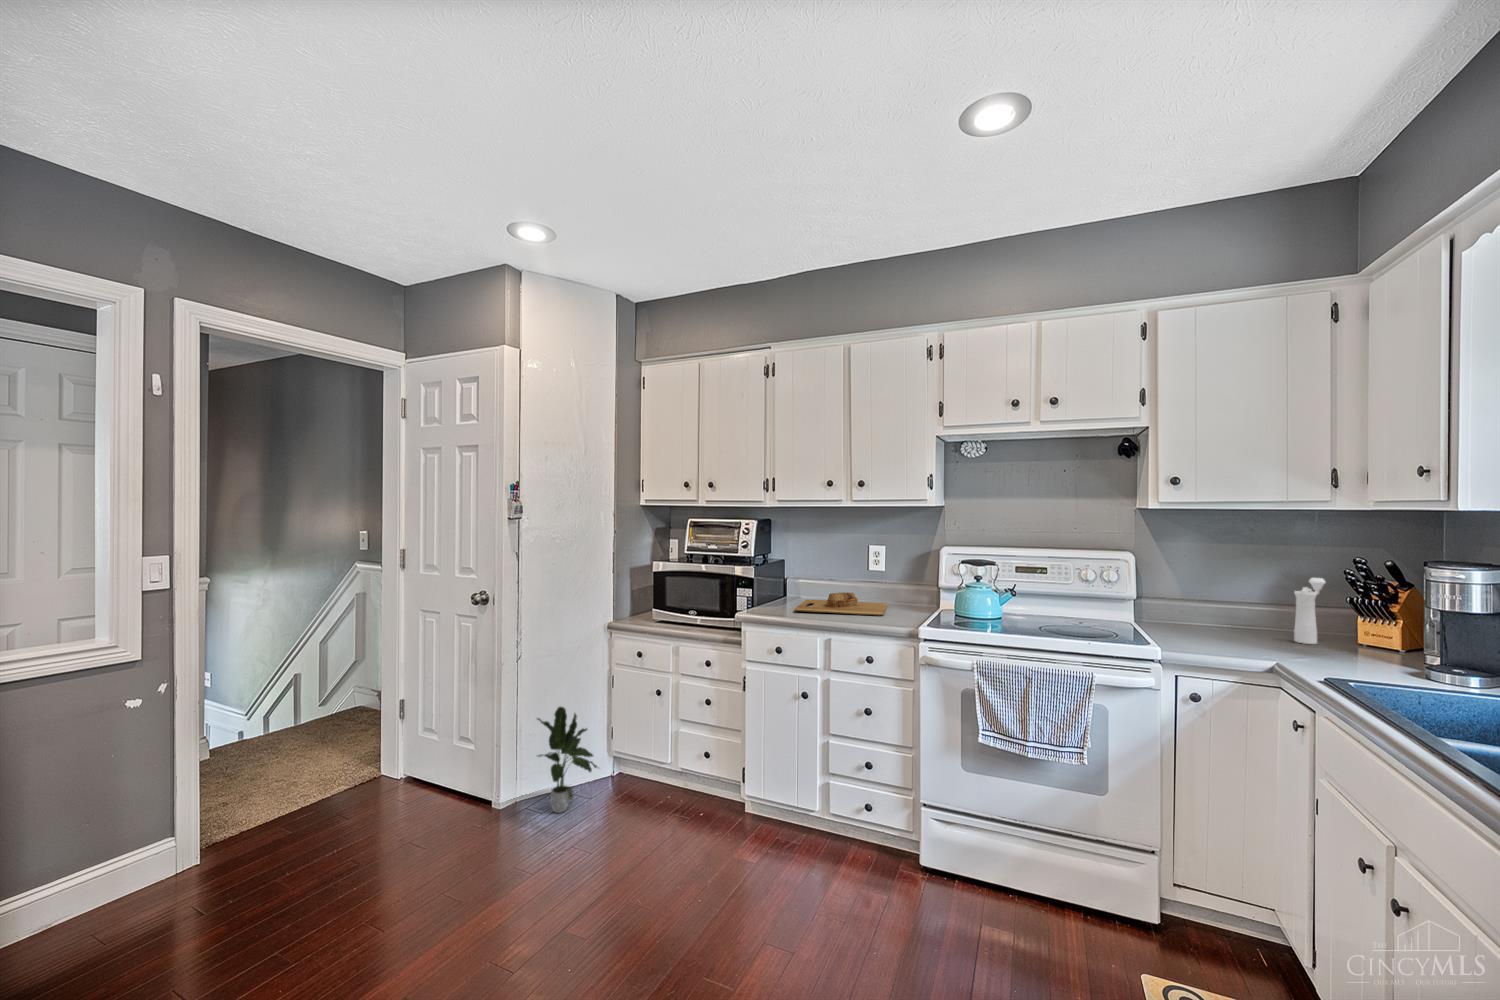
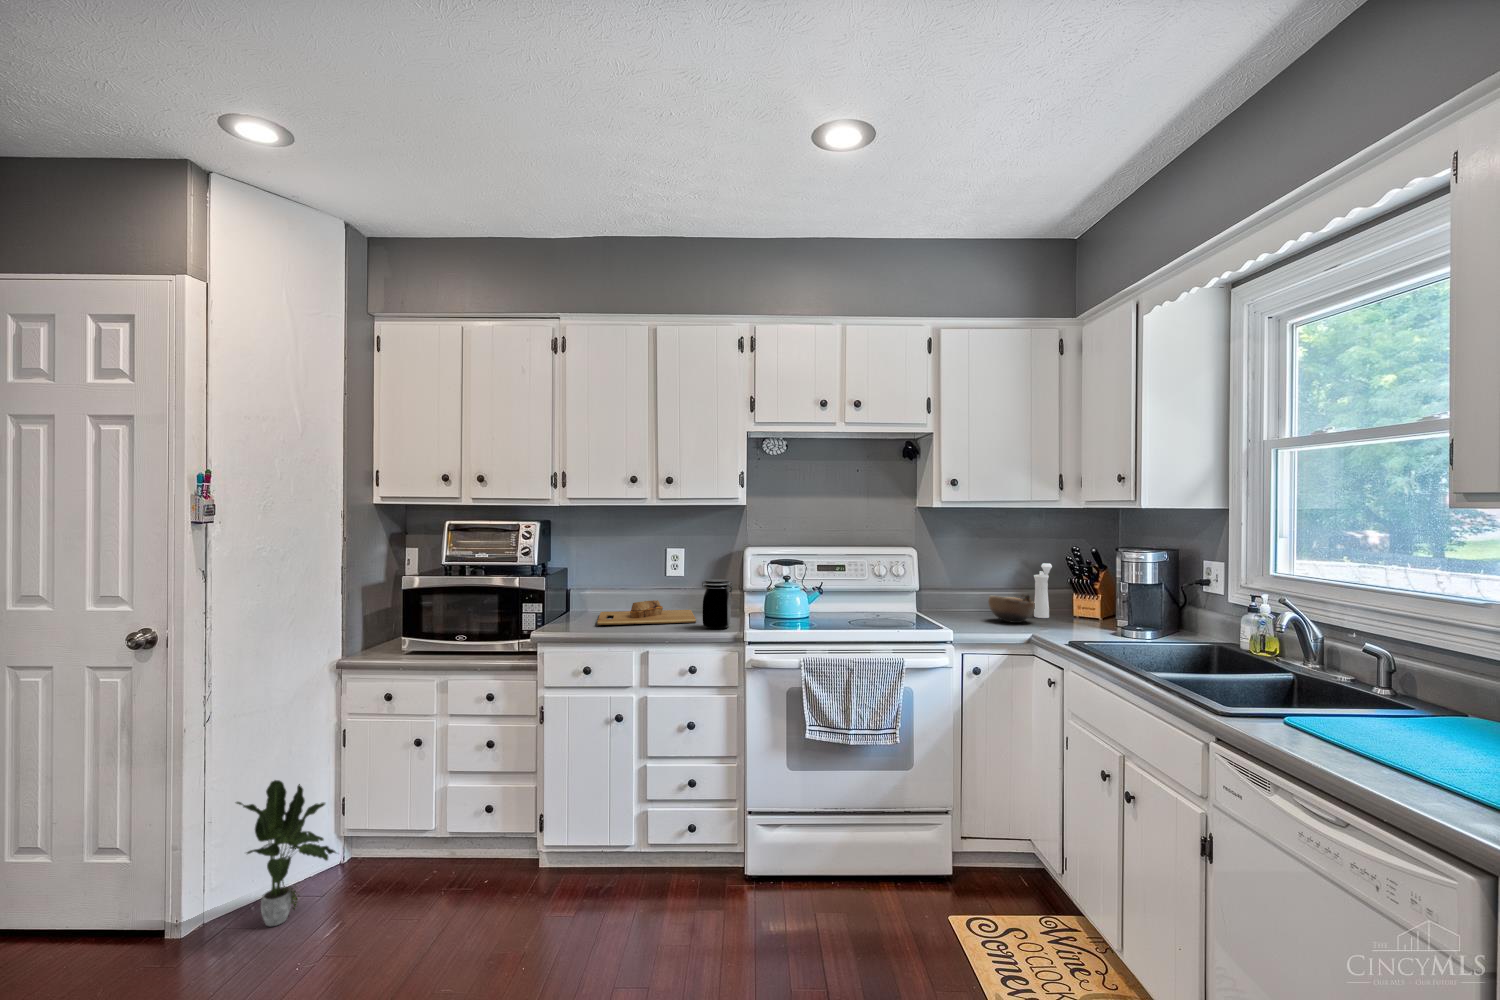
jar: none [884,576,914,624] -> present [702,579,733,629]
bowl: none [1222,612,1289,647] -> present [988,595,1035,623]

